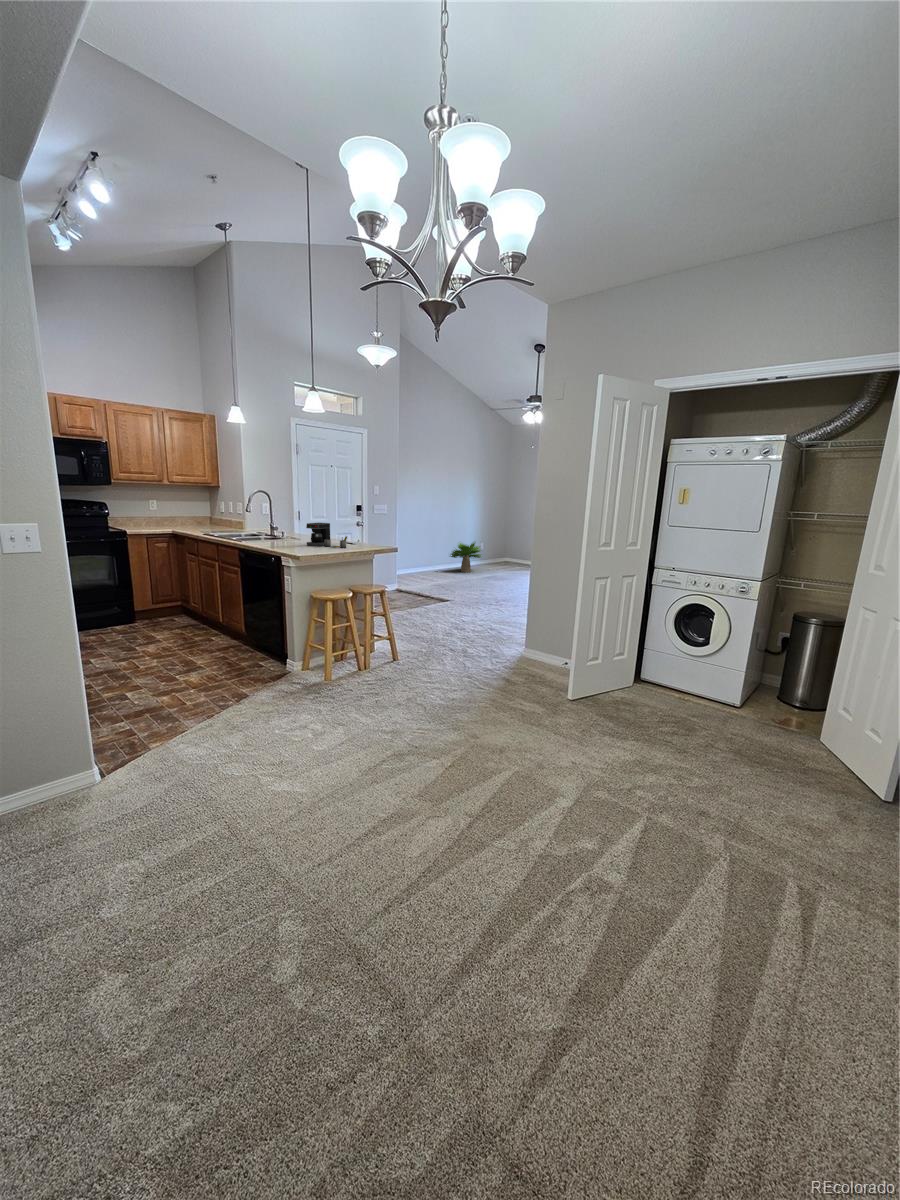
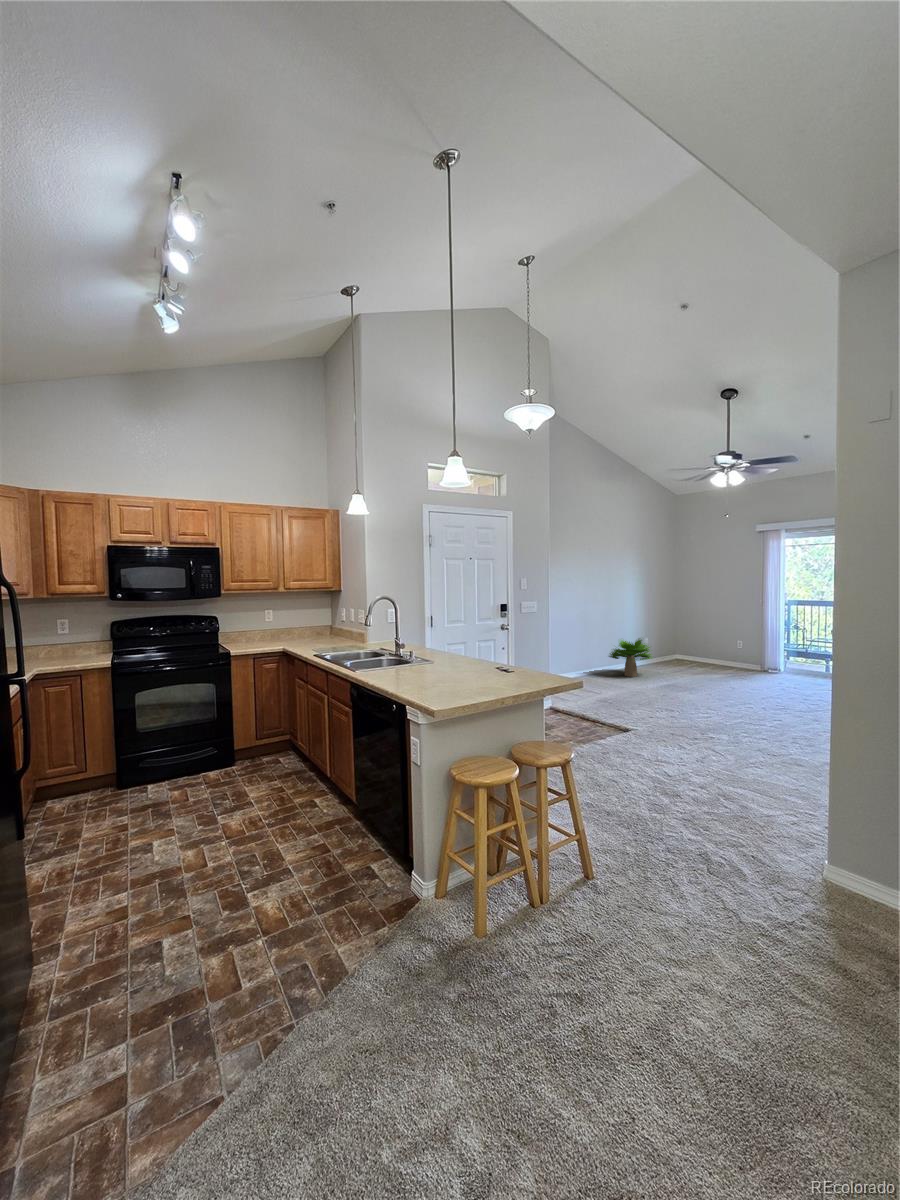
coffee maker: present [306,523,347,548] -> none [443,644,506,687]

